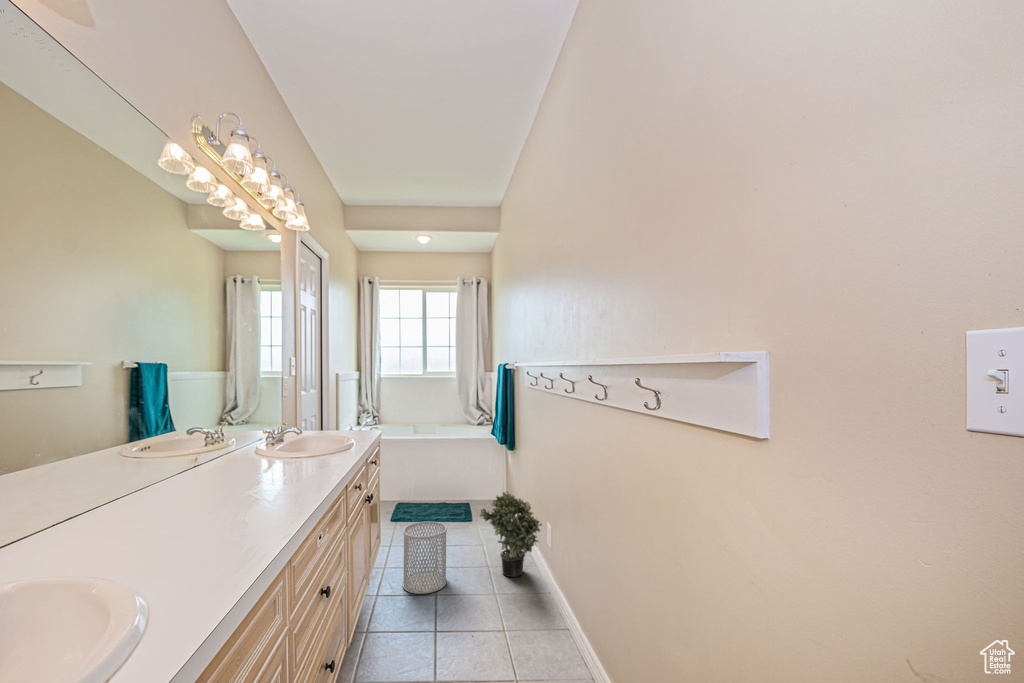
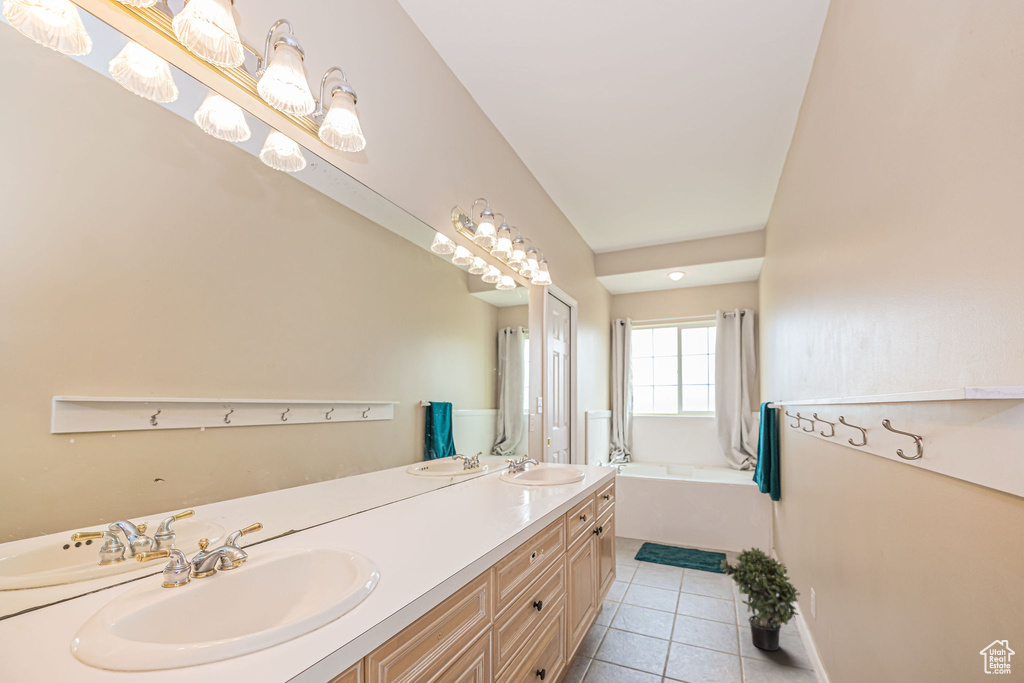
wastebasket: present [402,521,447,594] -> none [637,561,684,637]

